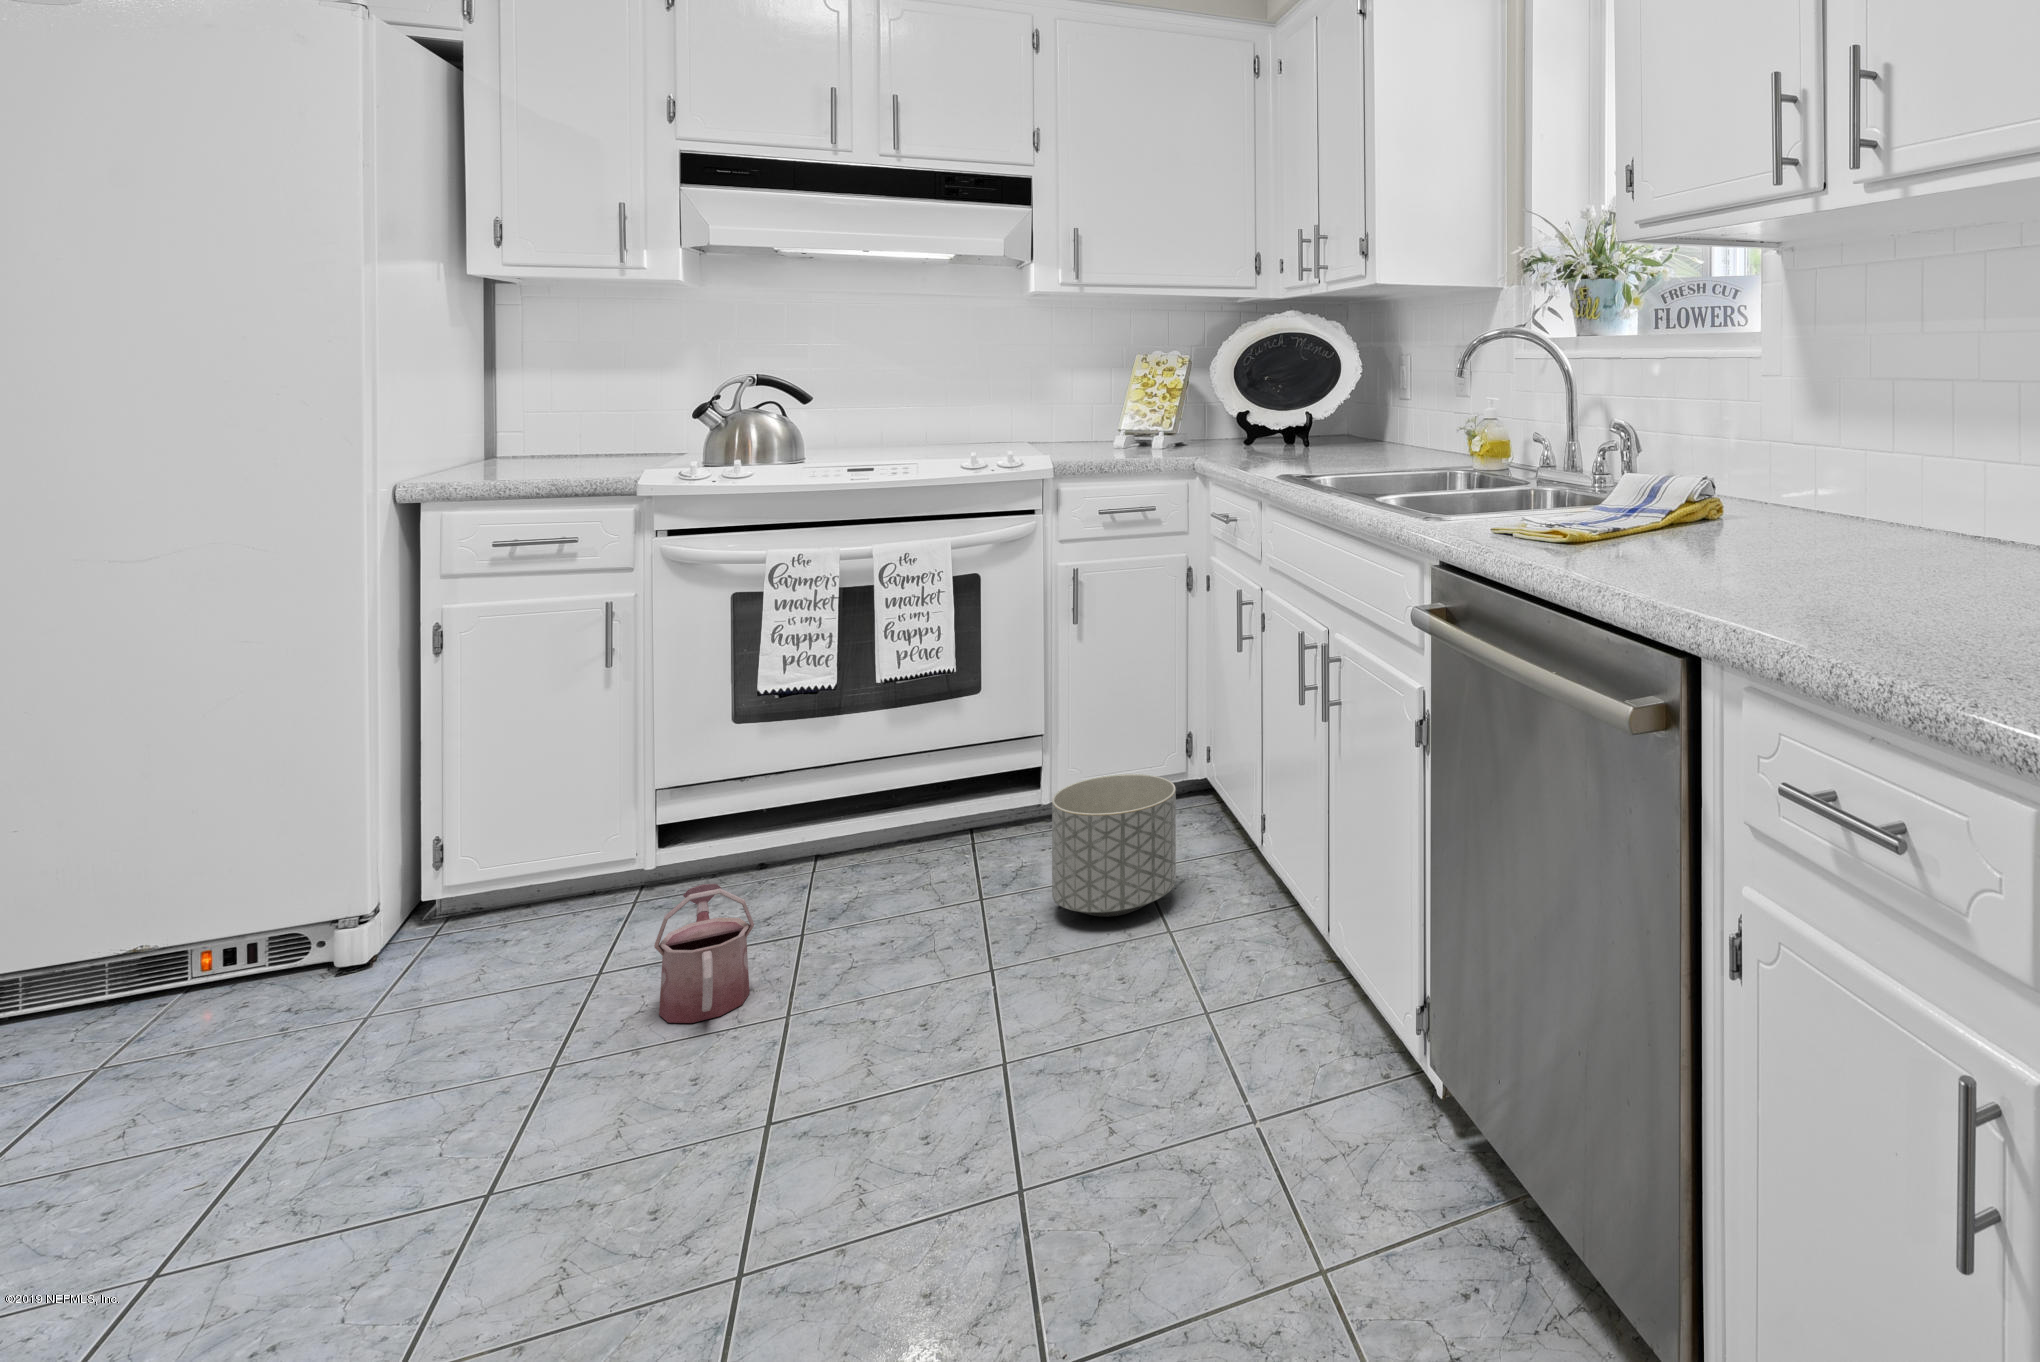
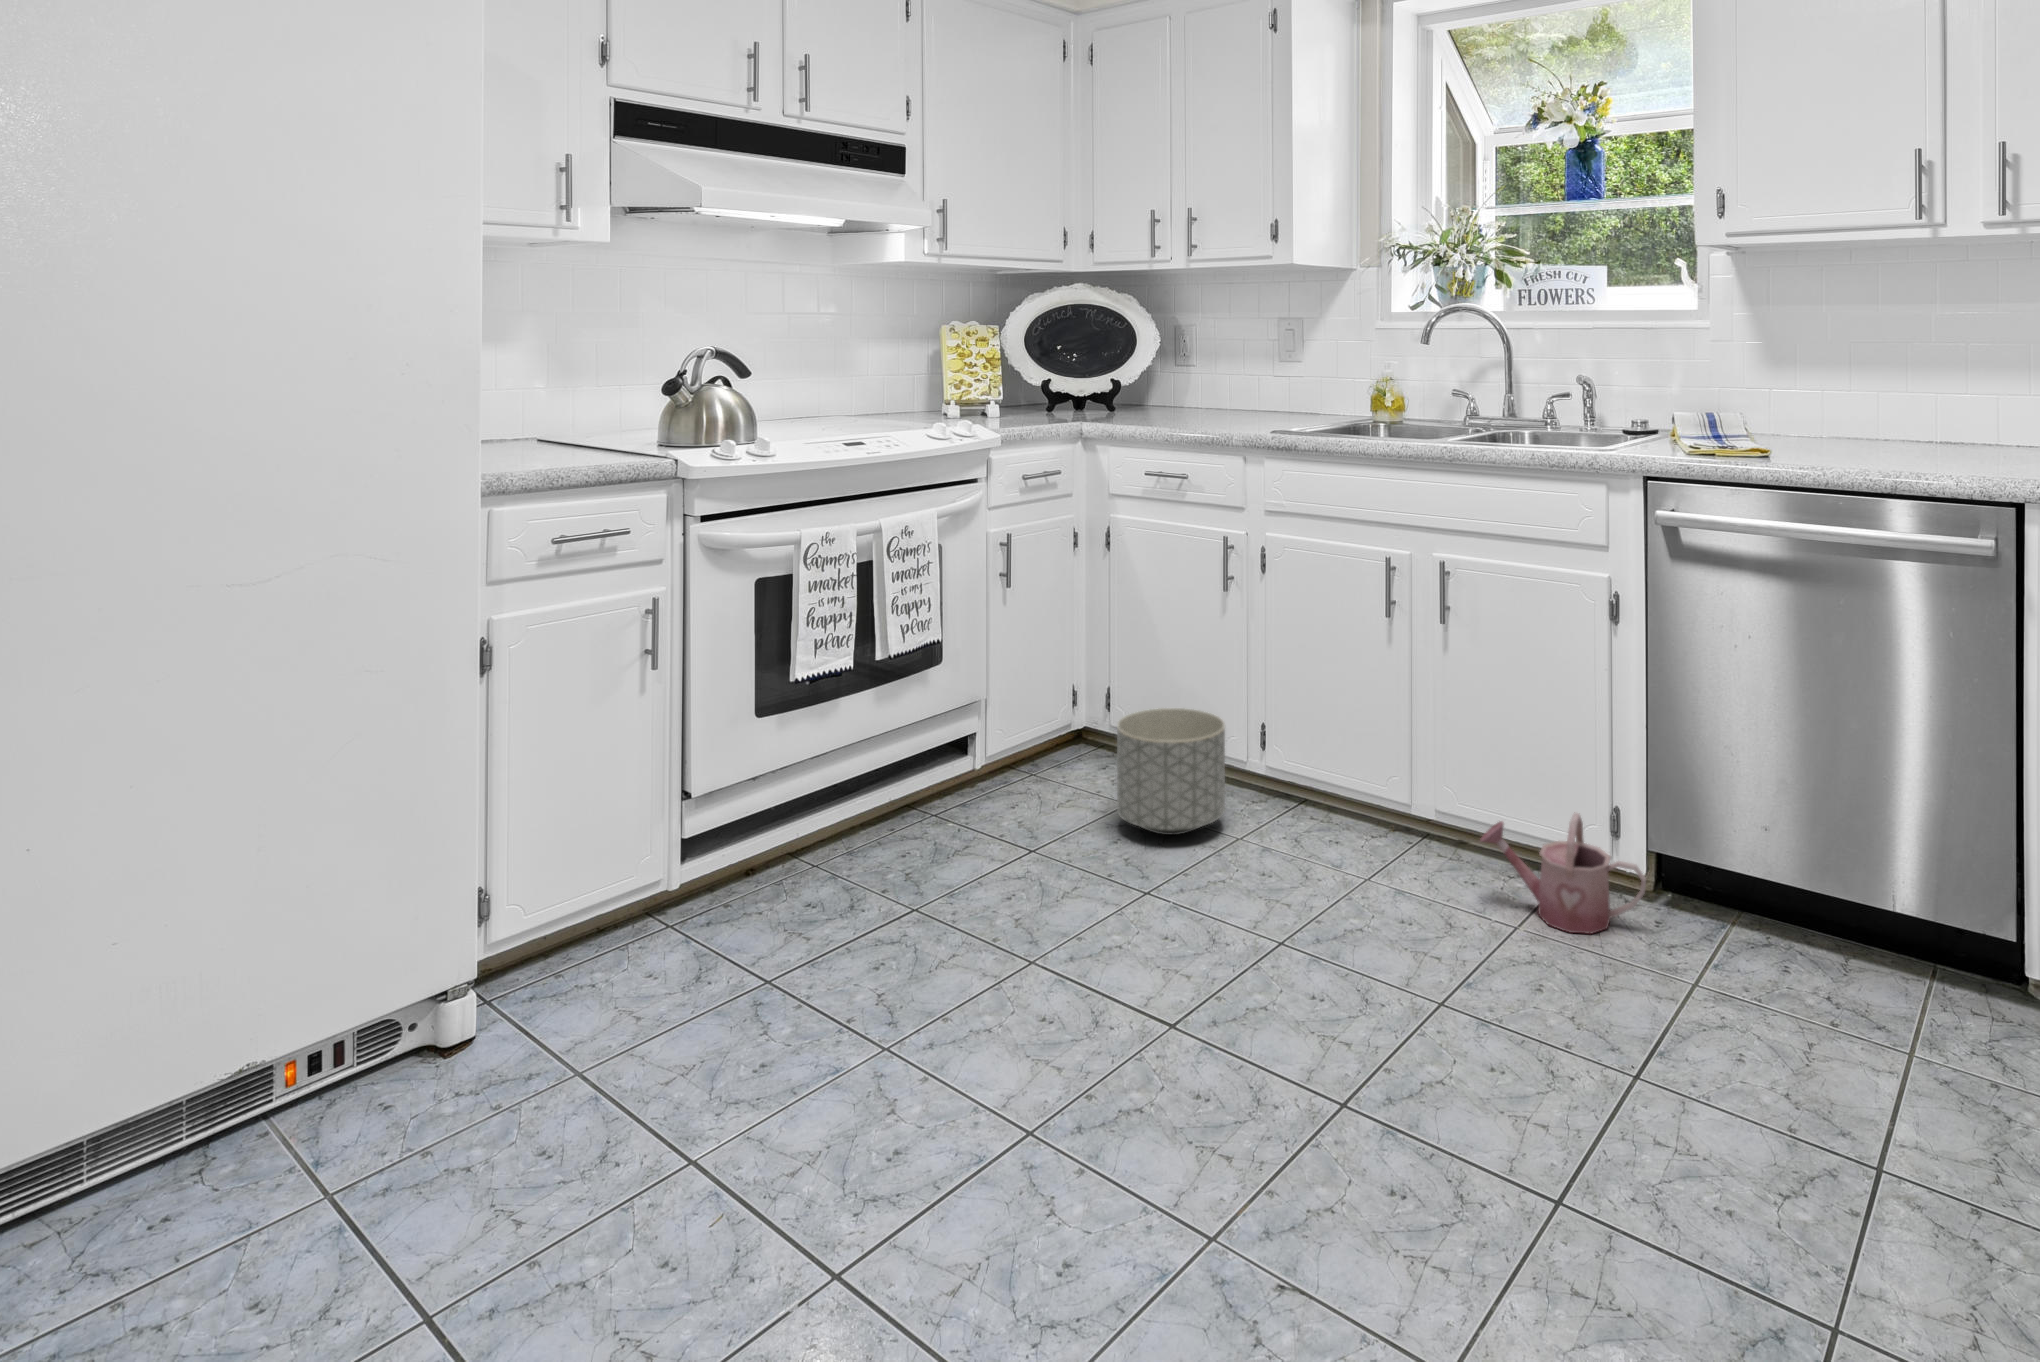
watering can: present [654,884,754,1023] -> present [1481,813,1646,934]

